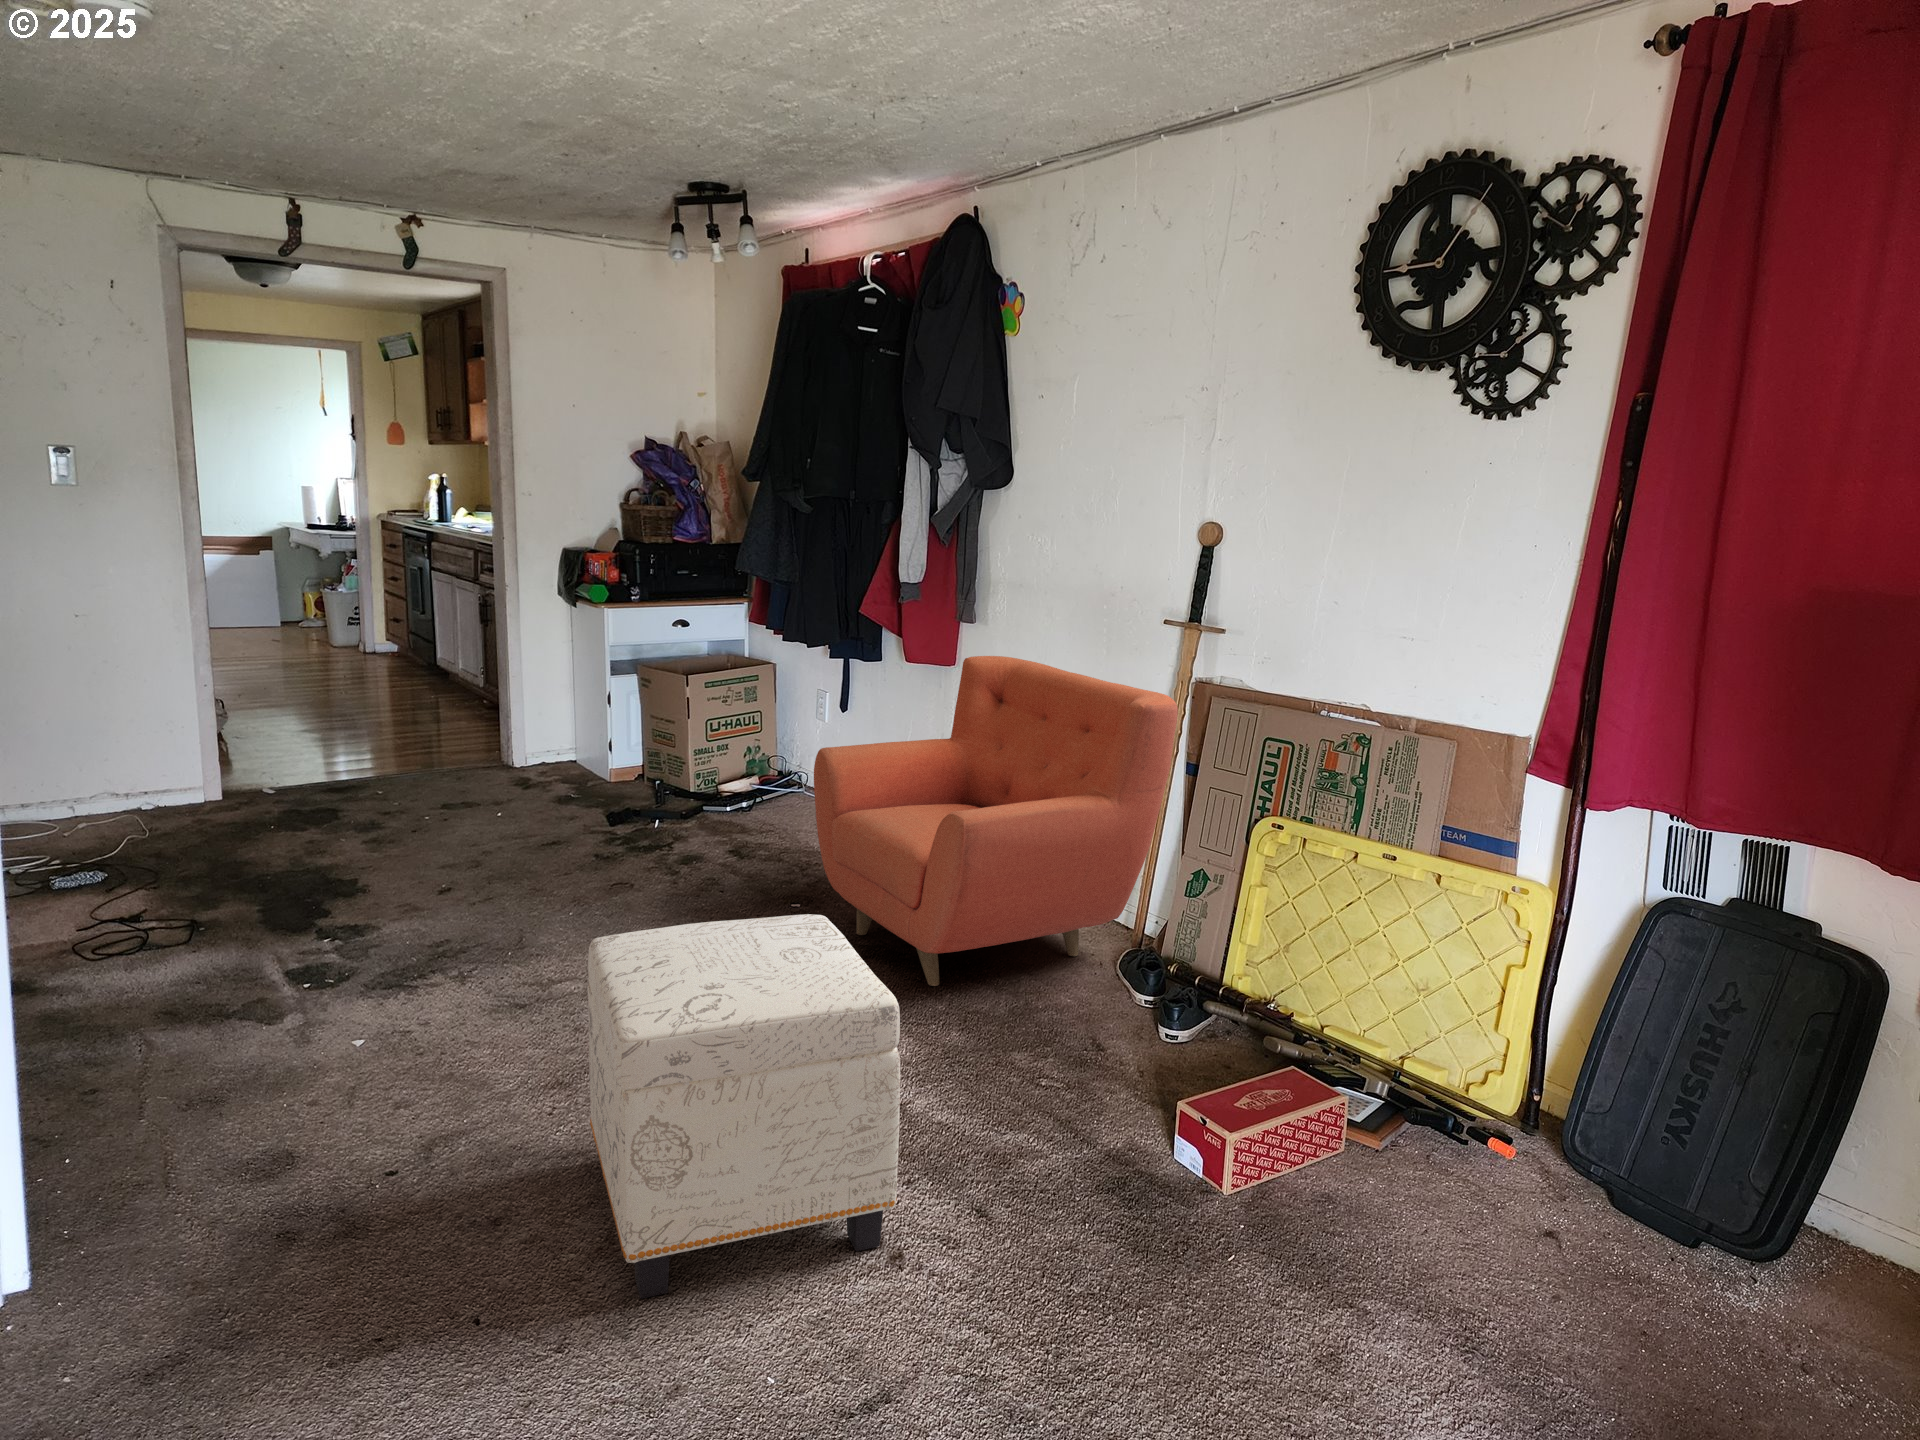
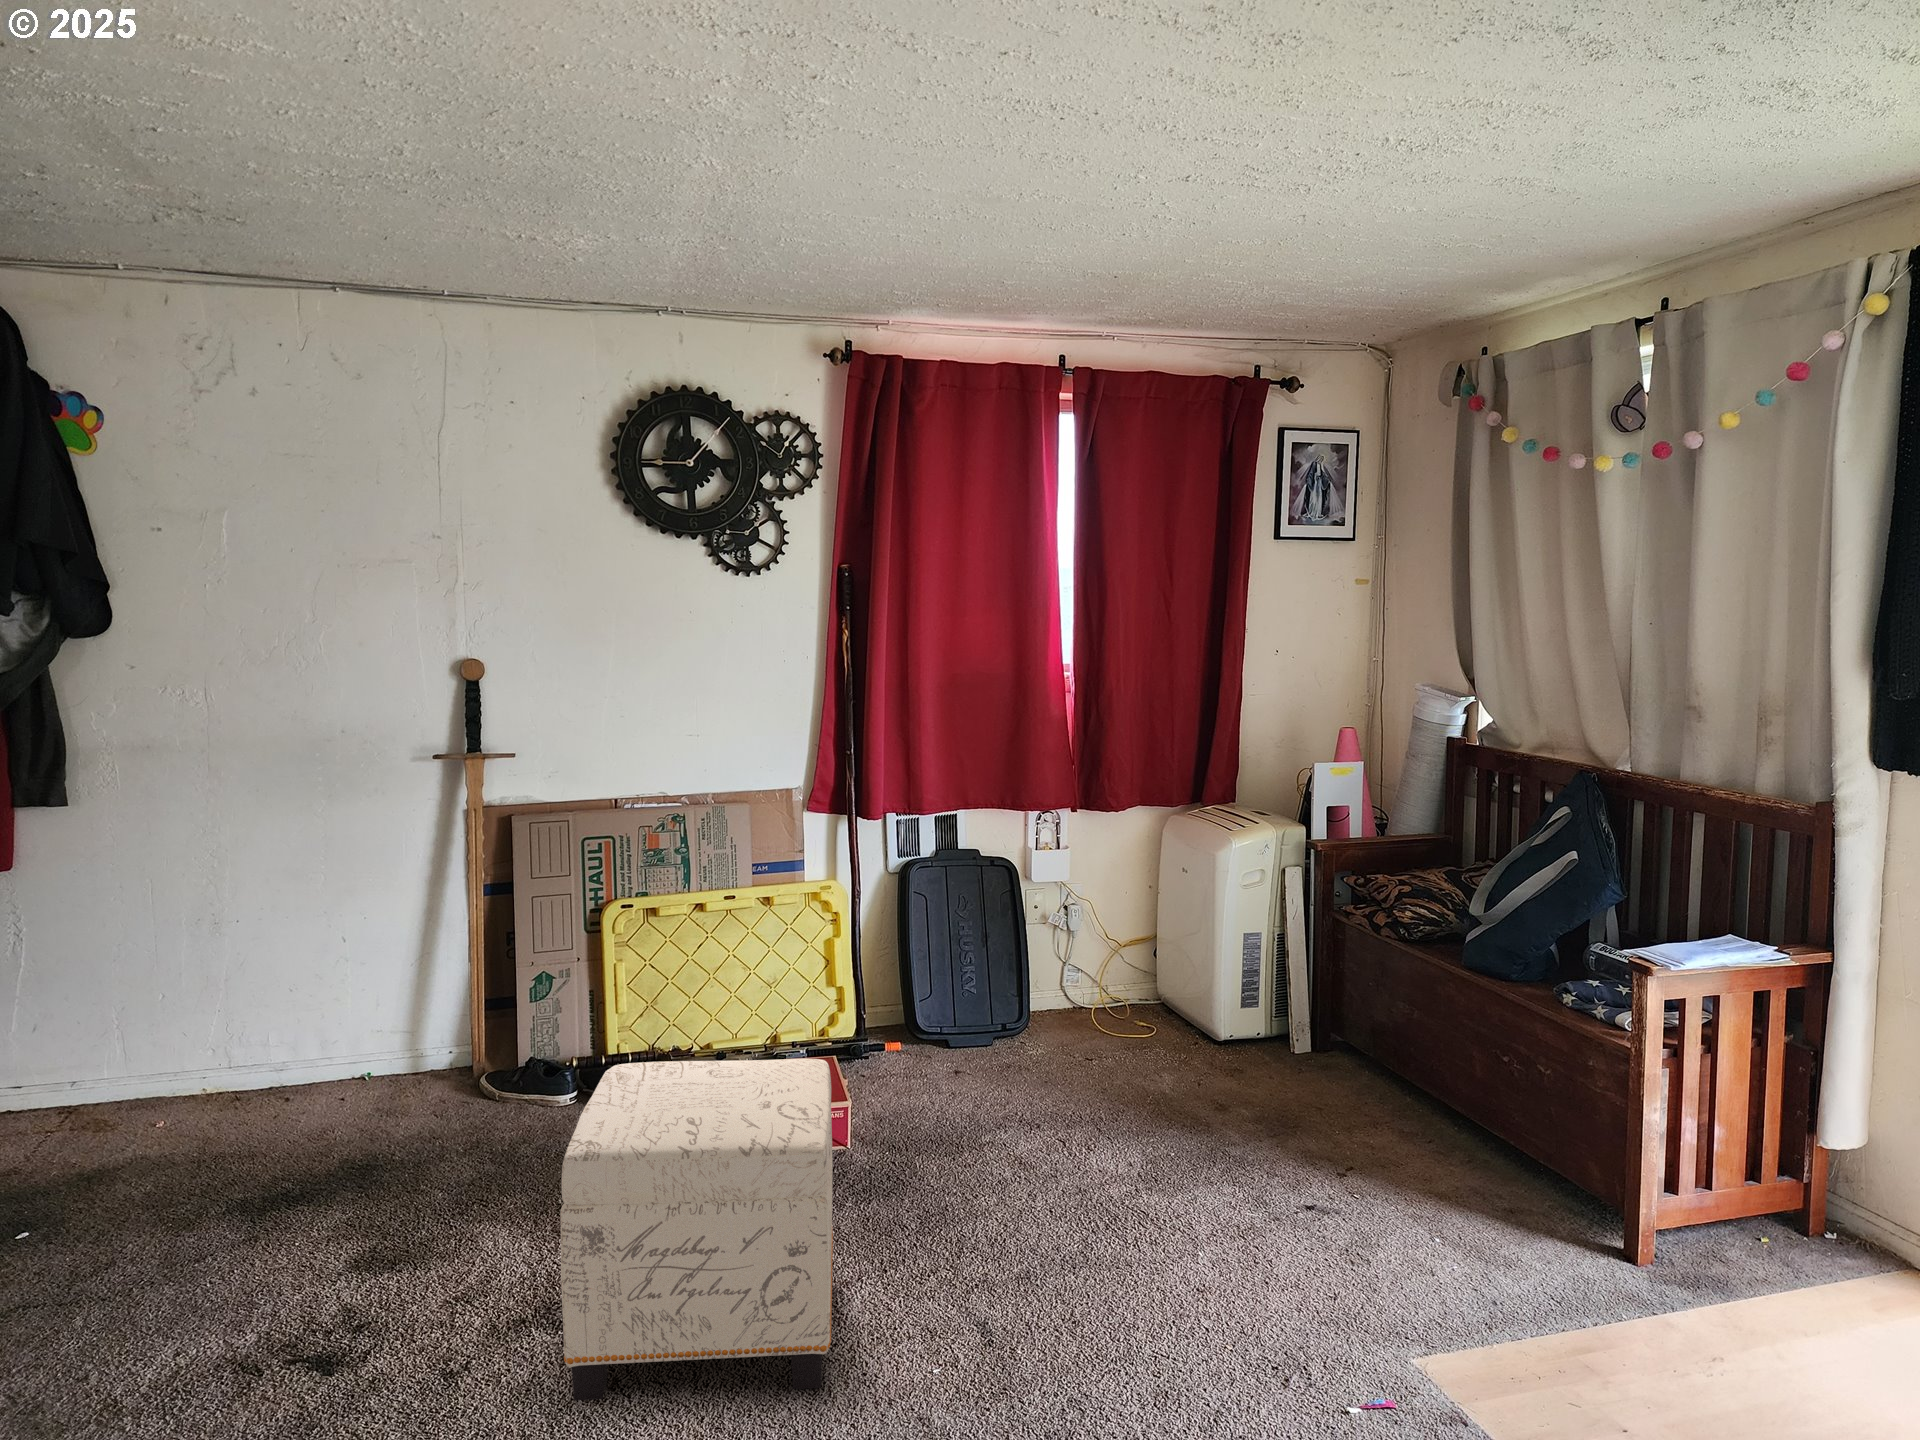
armchair: present [814,656,1178,986] -> none [92,824,524,1200]

